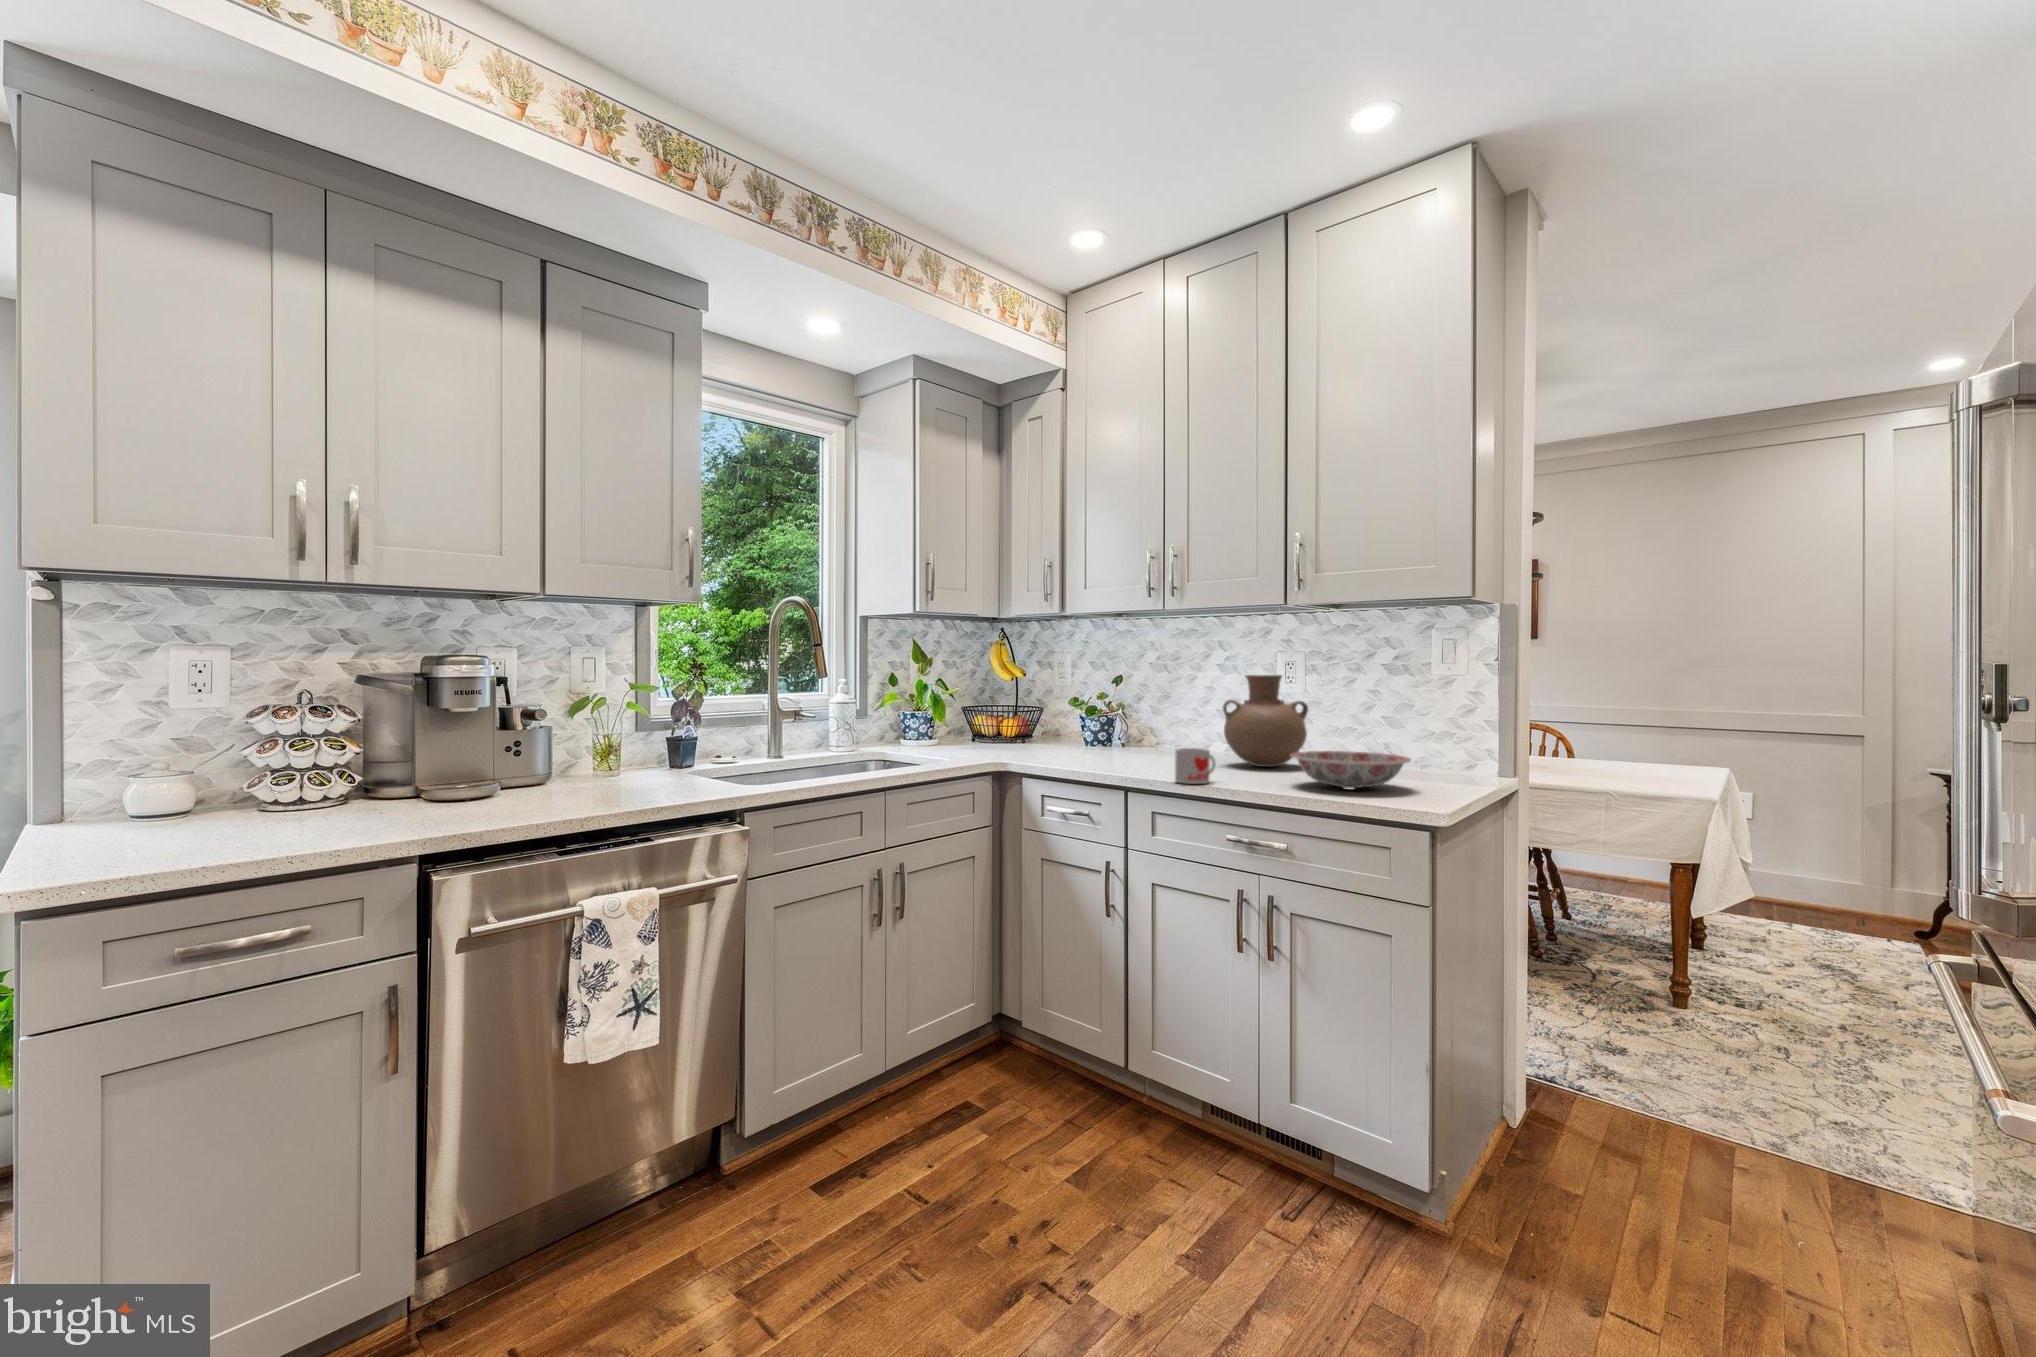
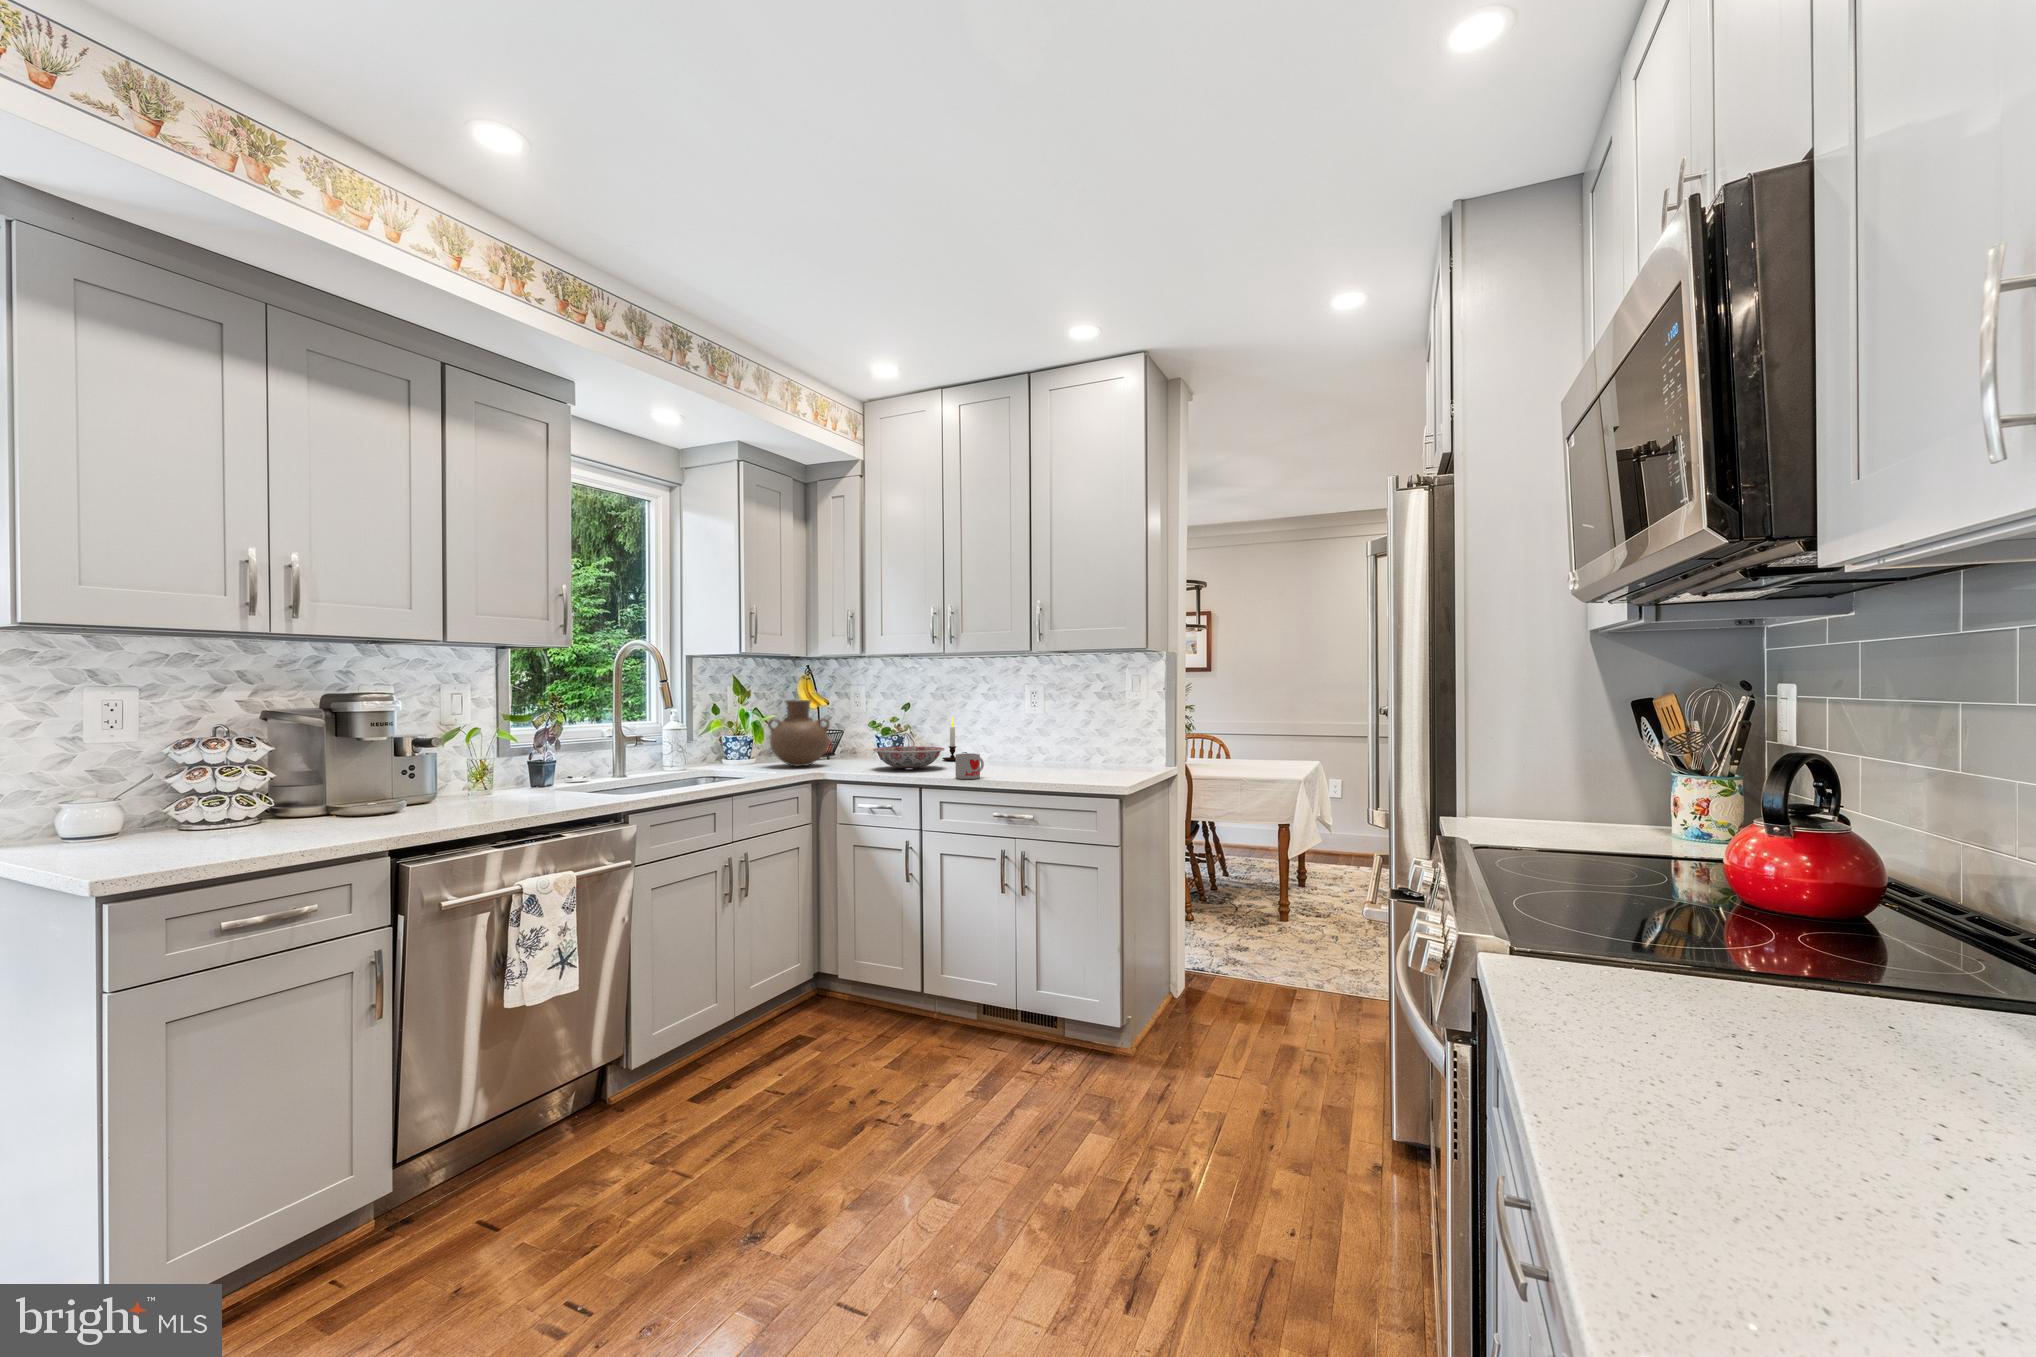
vase: present [1223,675,1308,767] -> present [768,700,829,766]
candle: none [1168,695,1202,754] -> present [942,716,967,761]
ceramic bowl: present [1291,751,1410,788] -> present [873,746,945,769]

